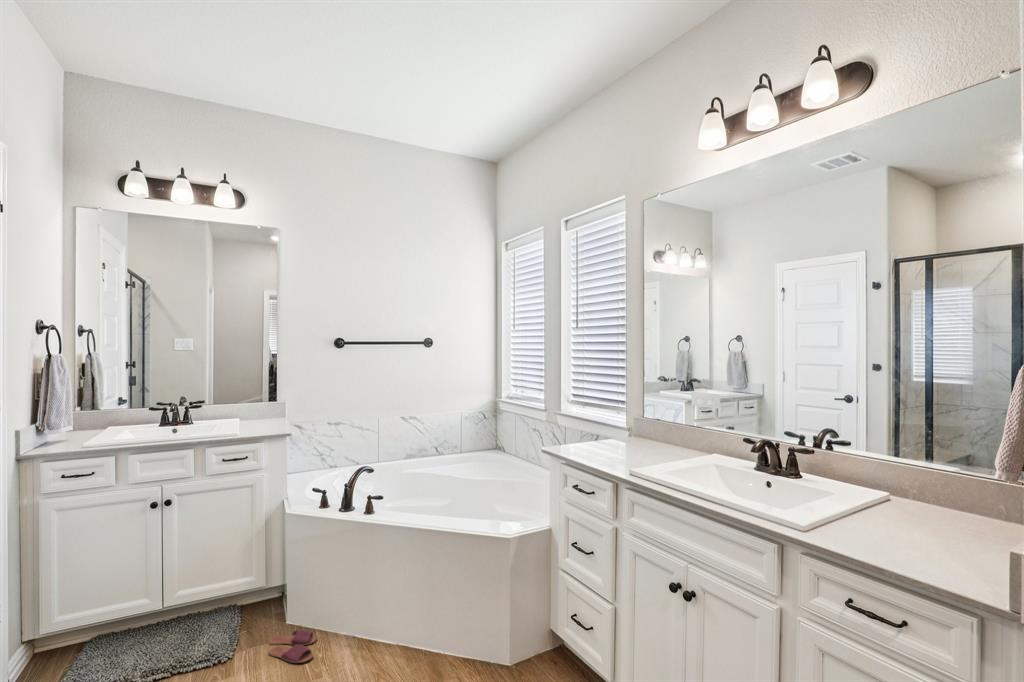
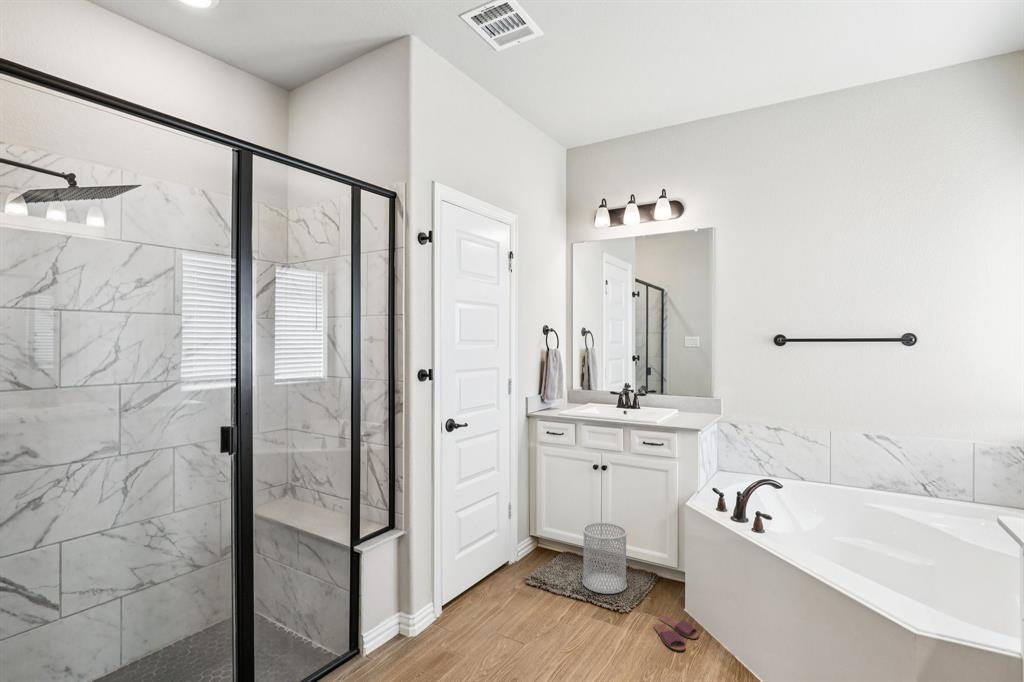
wastebasket: none [146,565,211,659] -> present [582,522,627,594]

